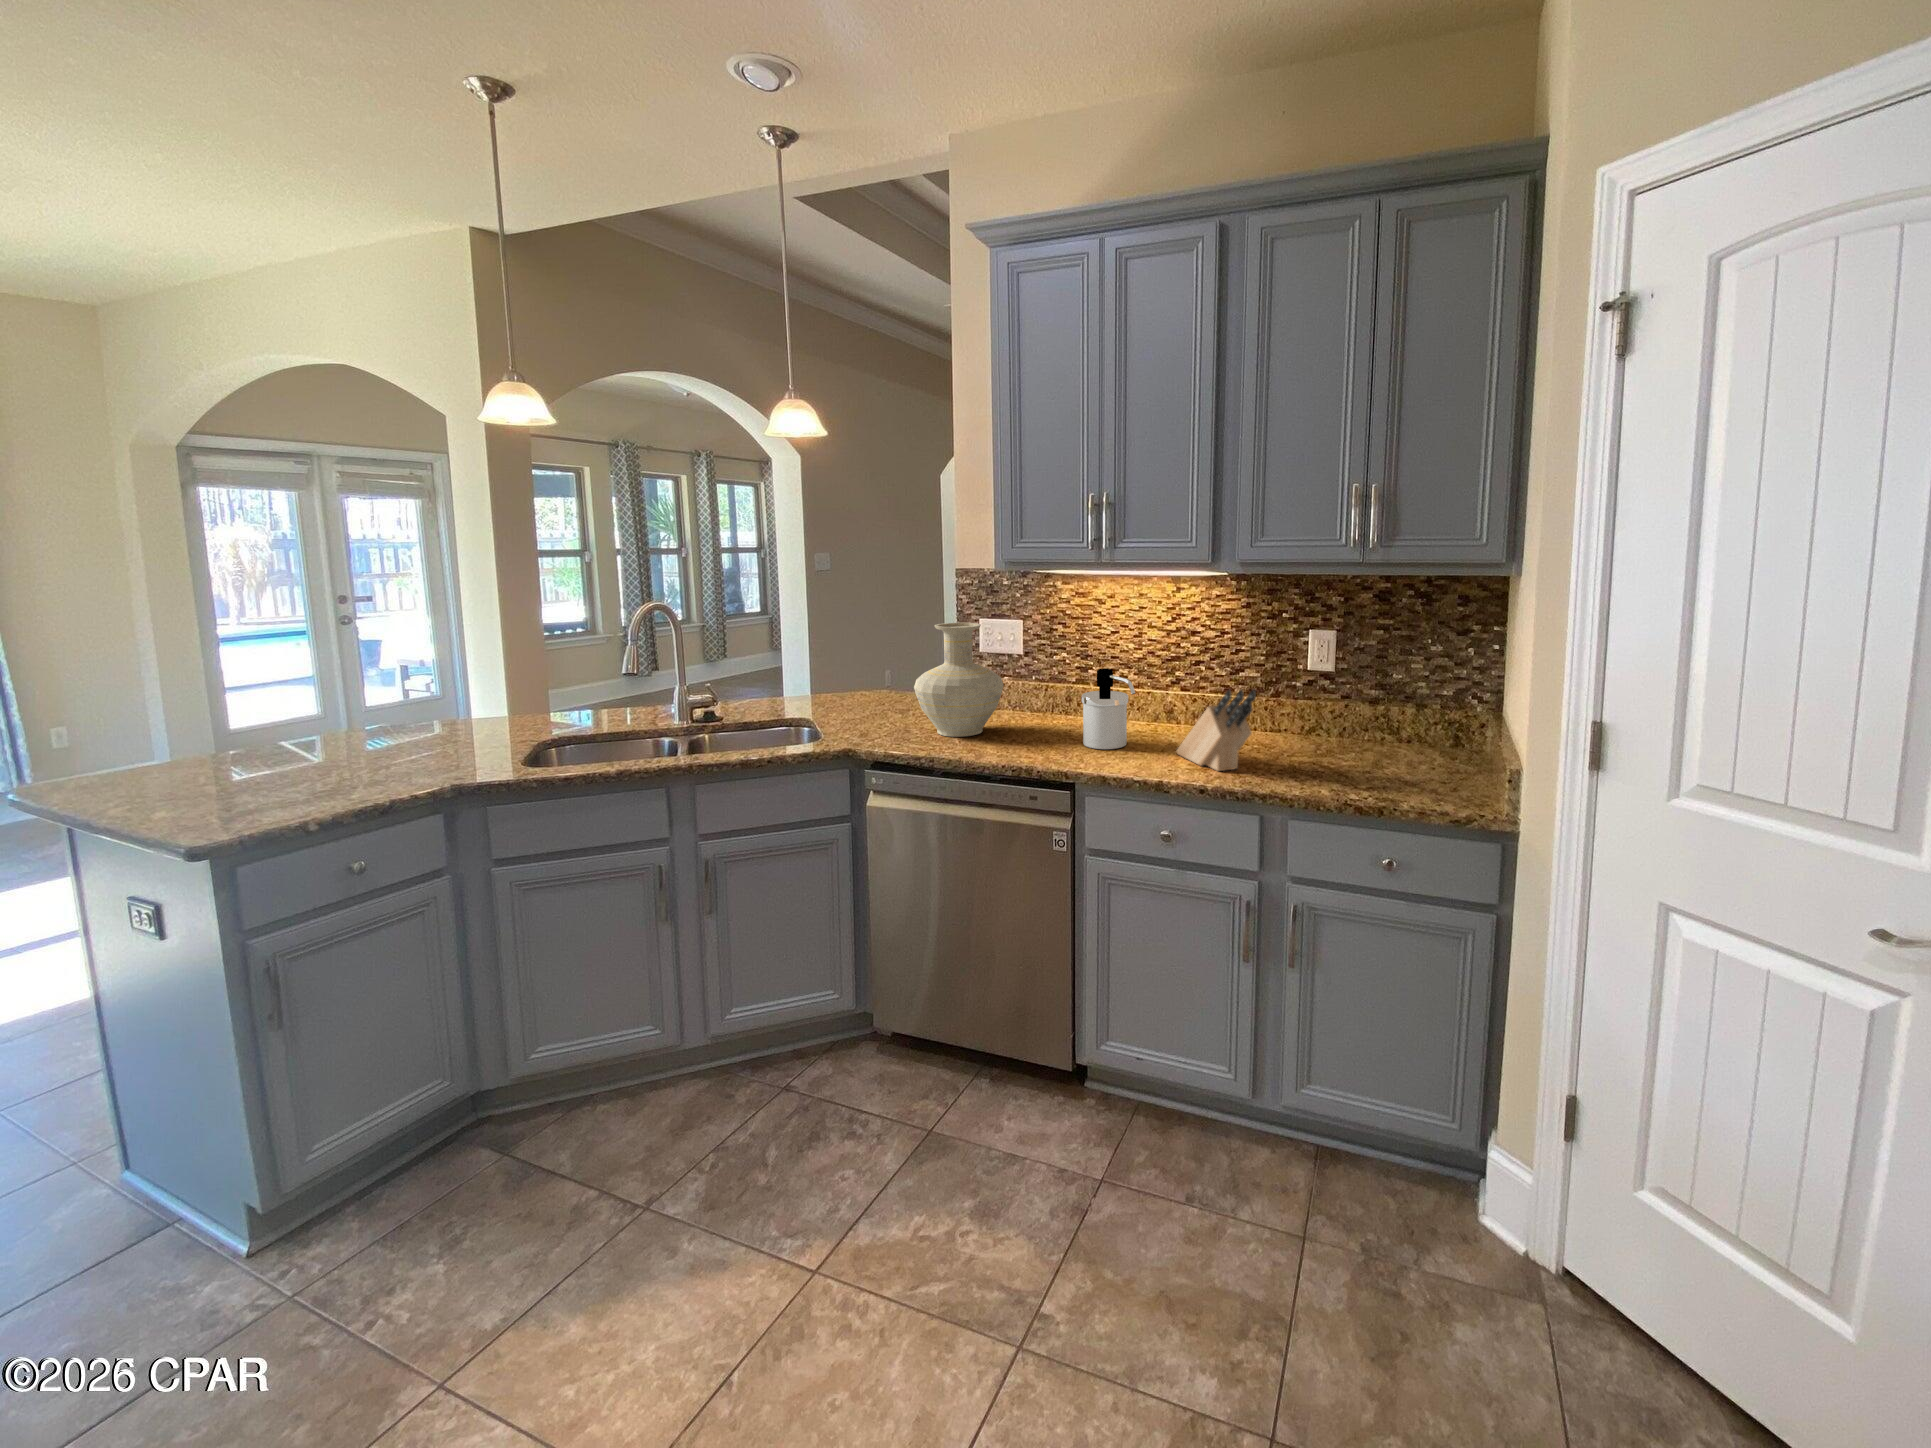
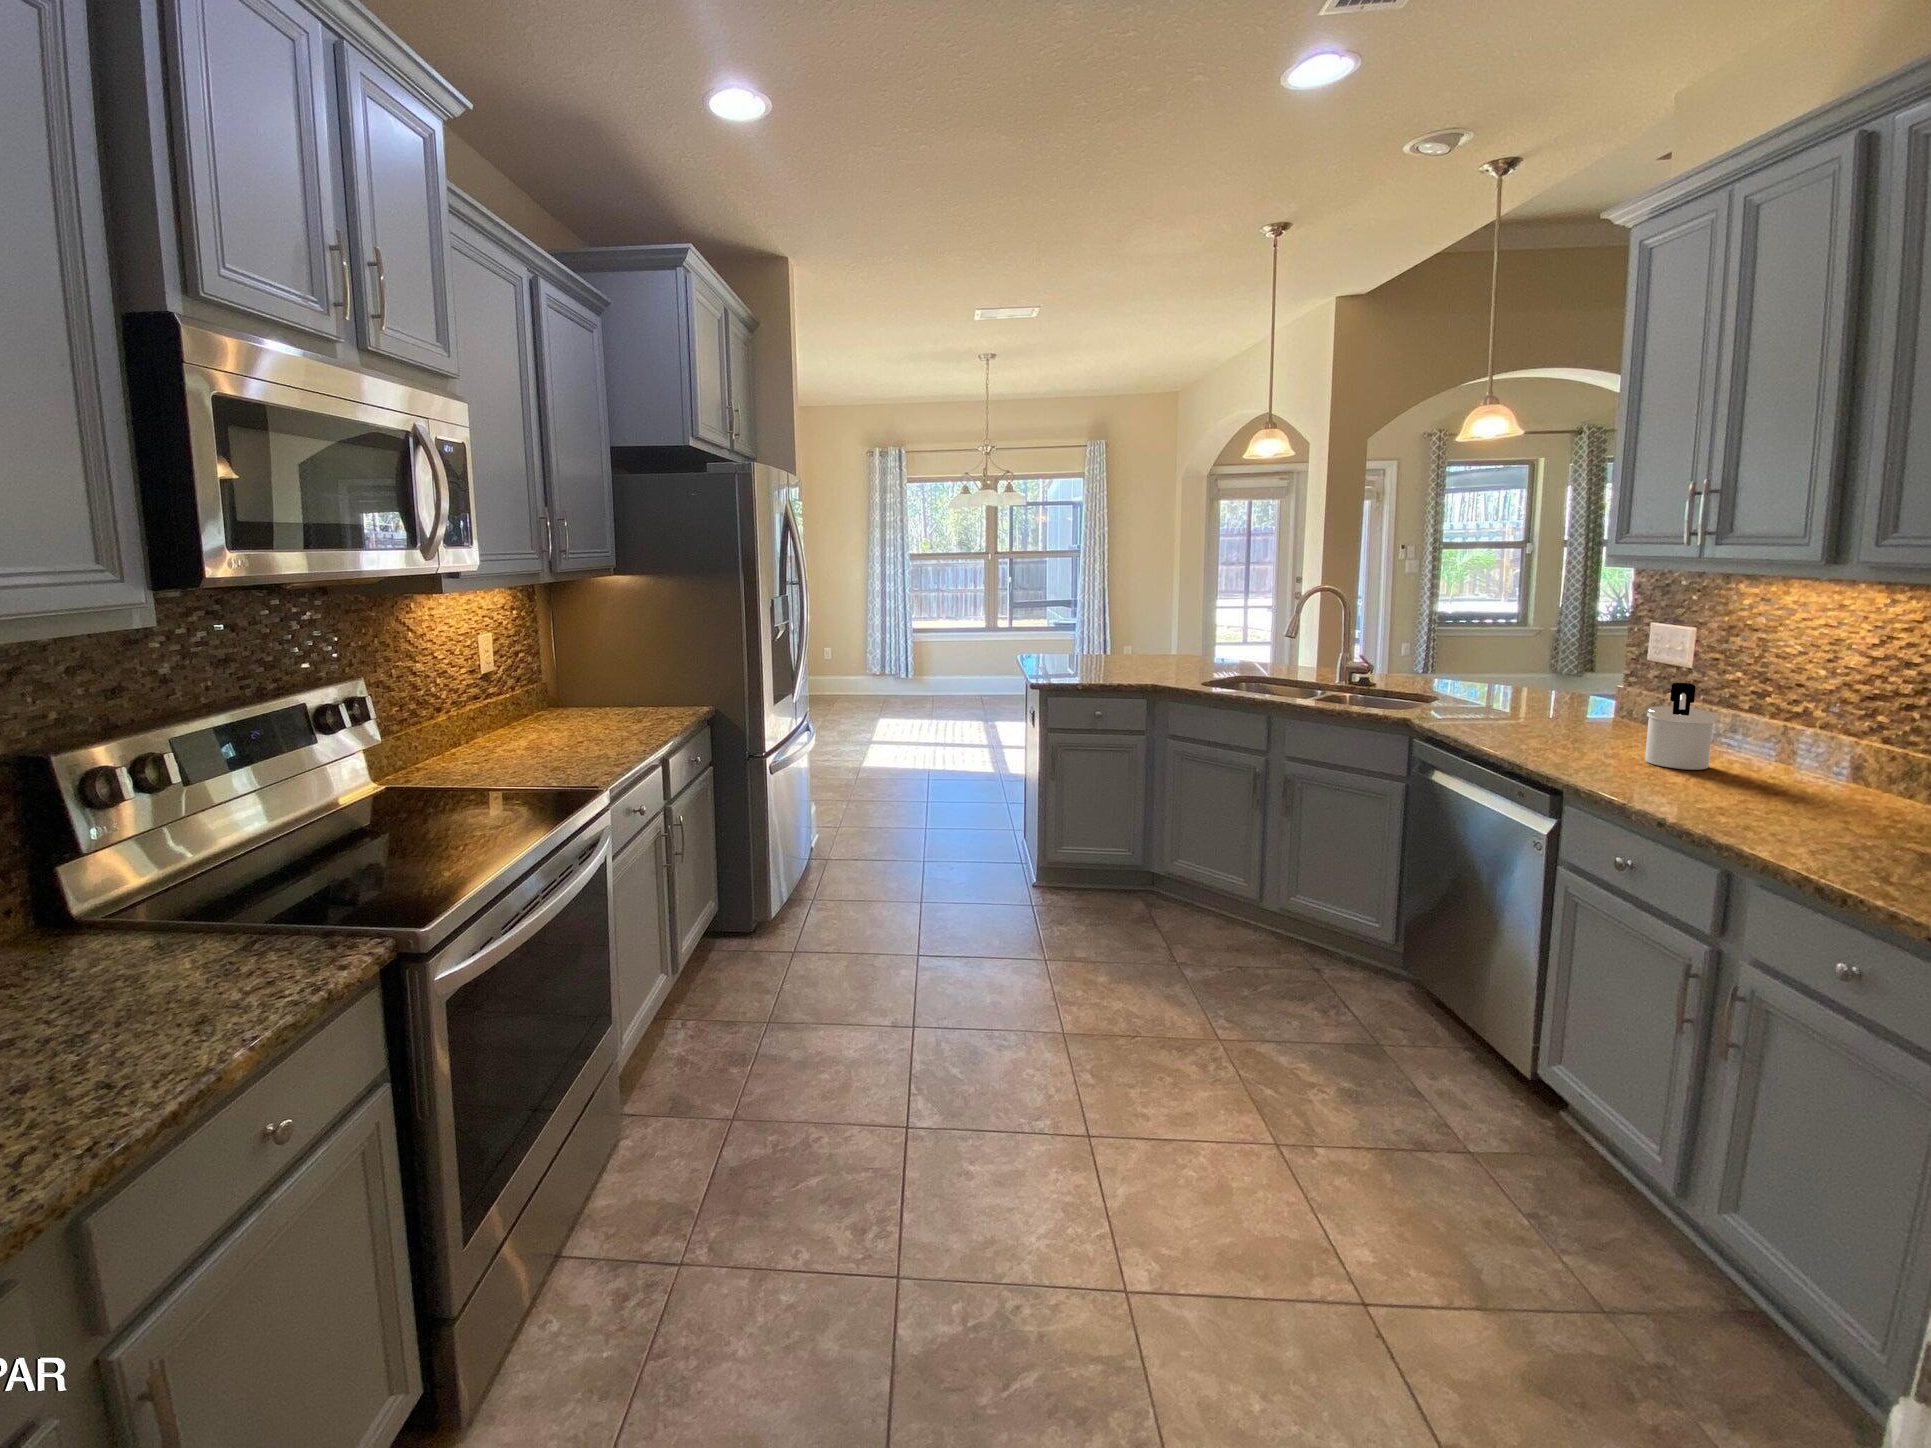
vase: present [914,623,1004,737] -> none [1502,622,1610,730]
knife block: present [1177,690,1256,771] -> none [1721,713,1792,811]

